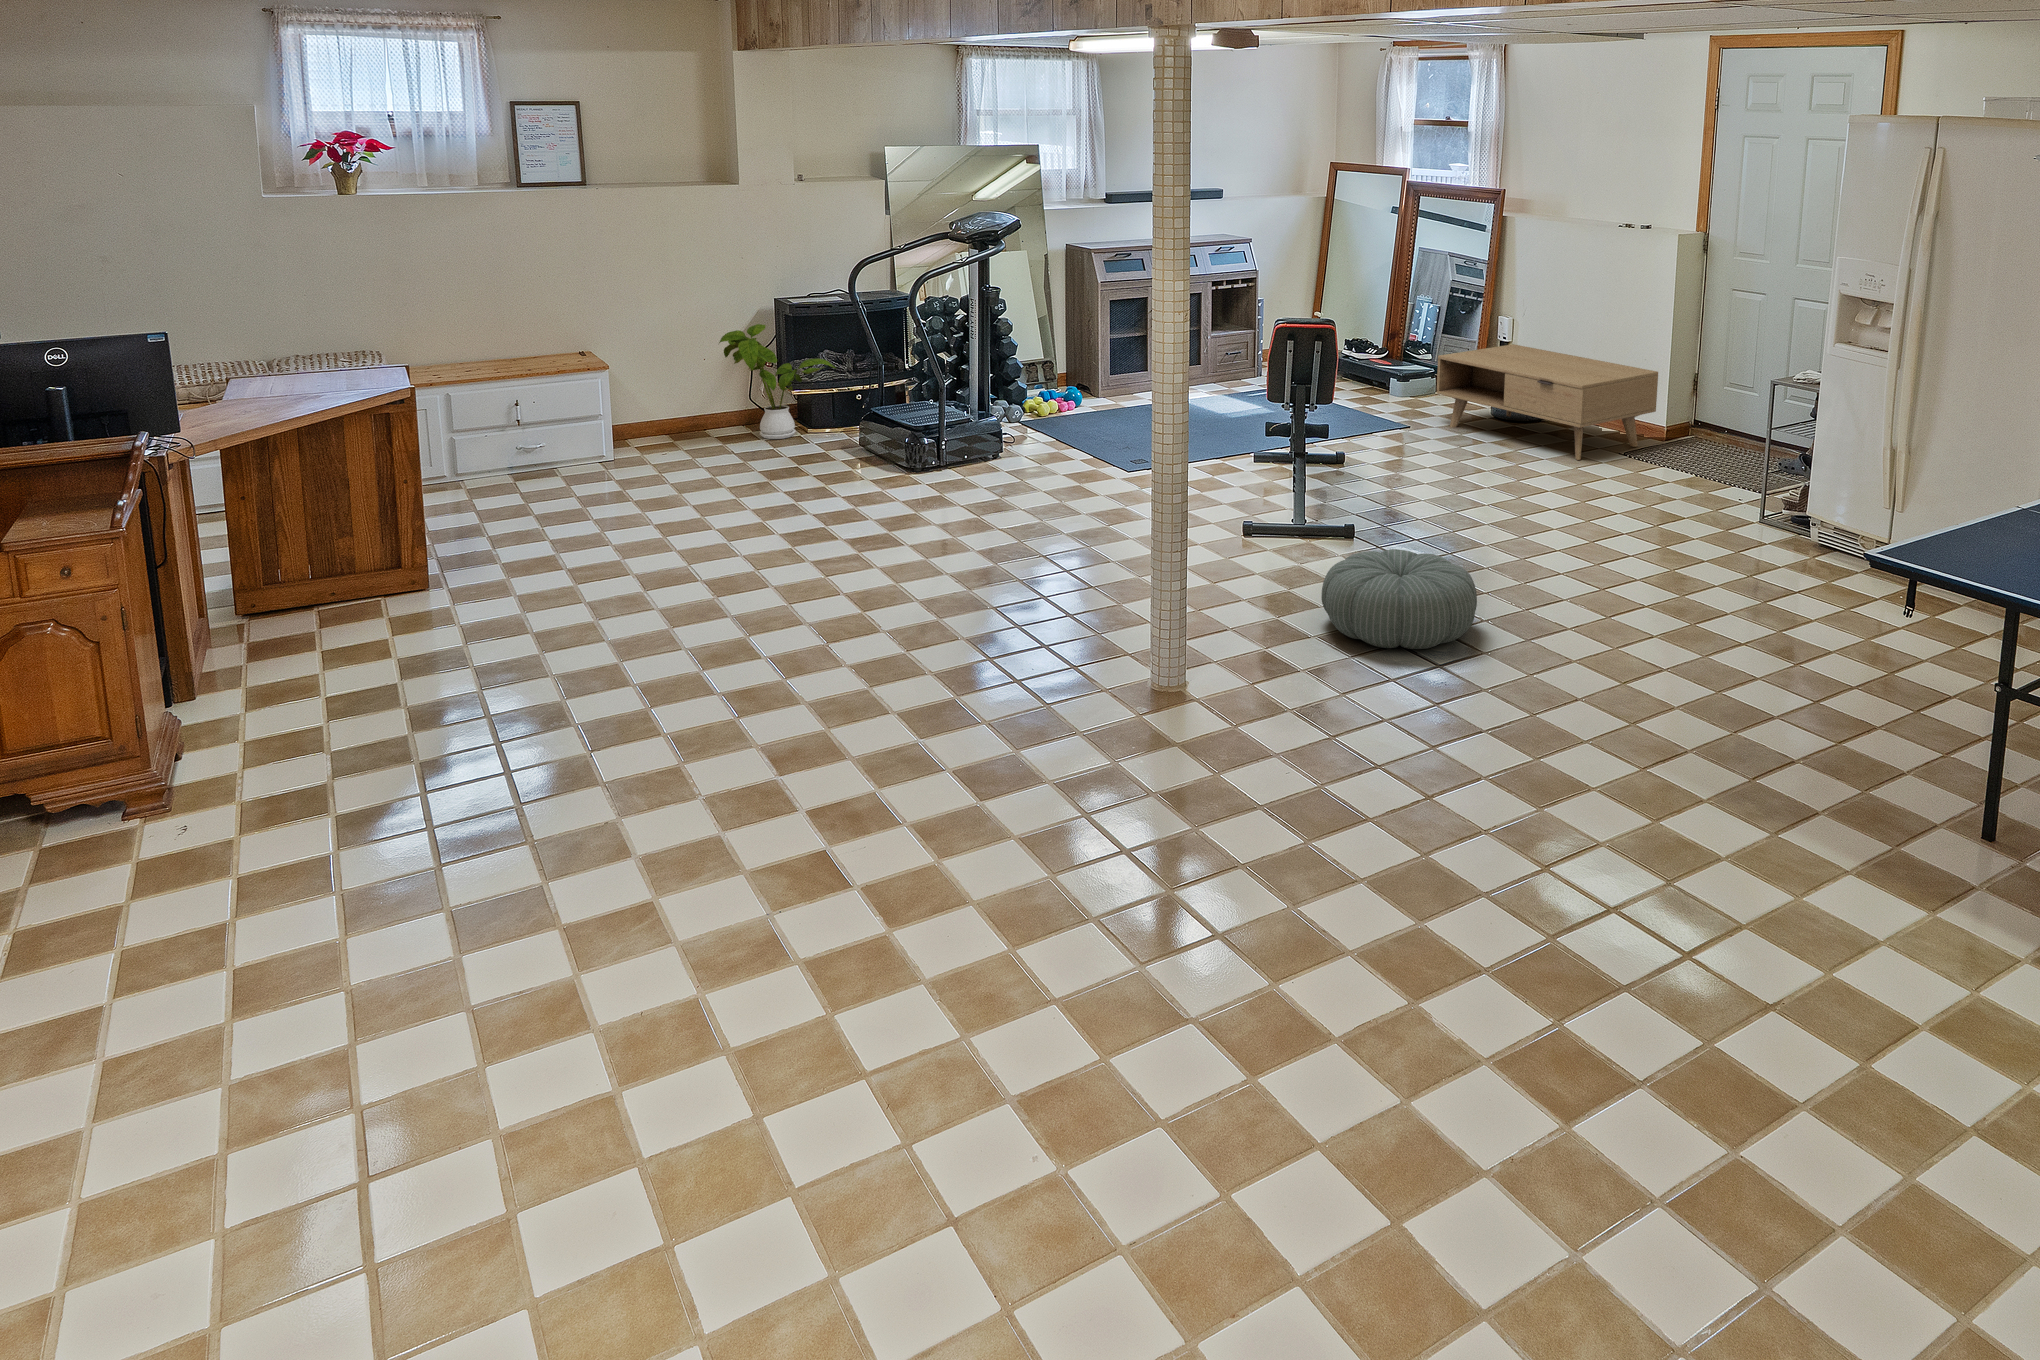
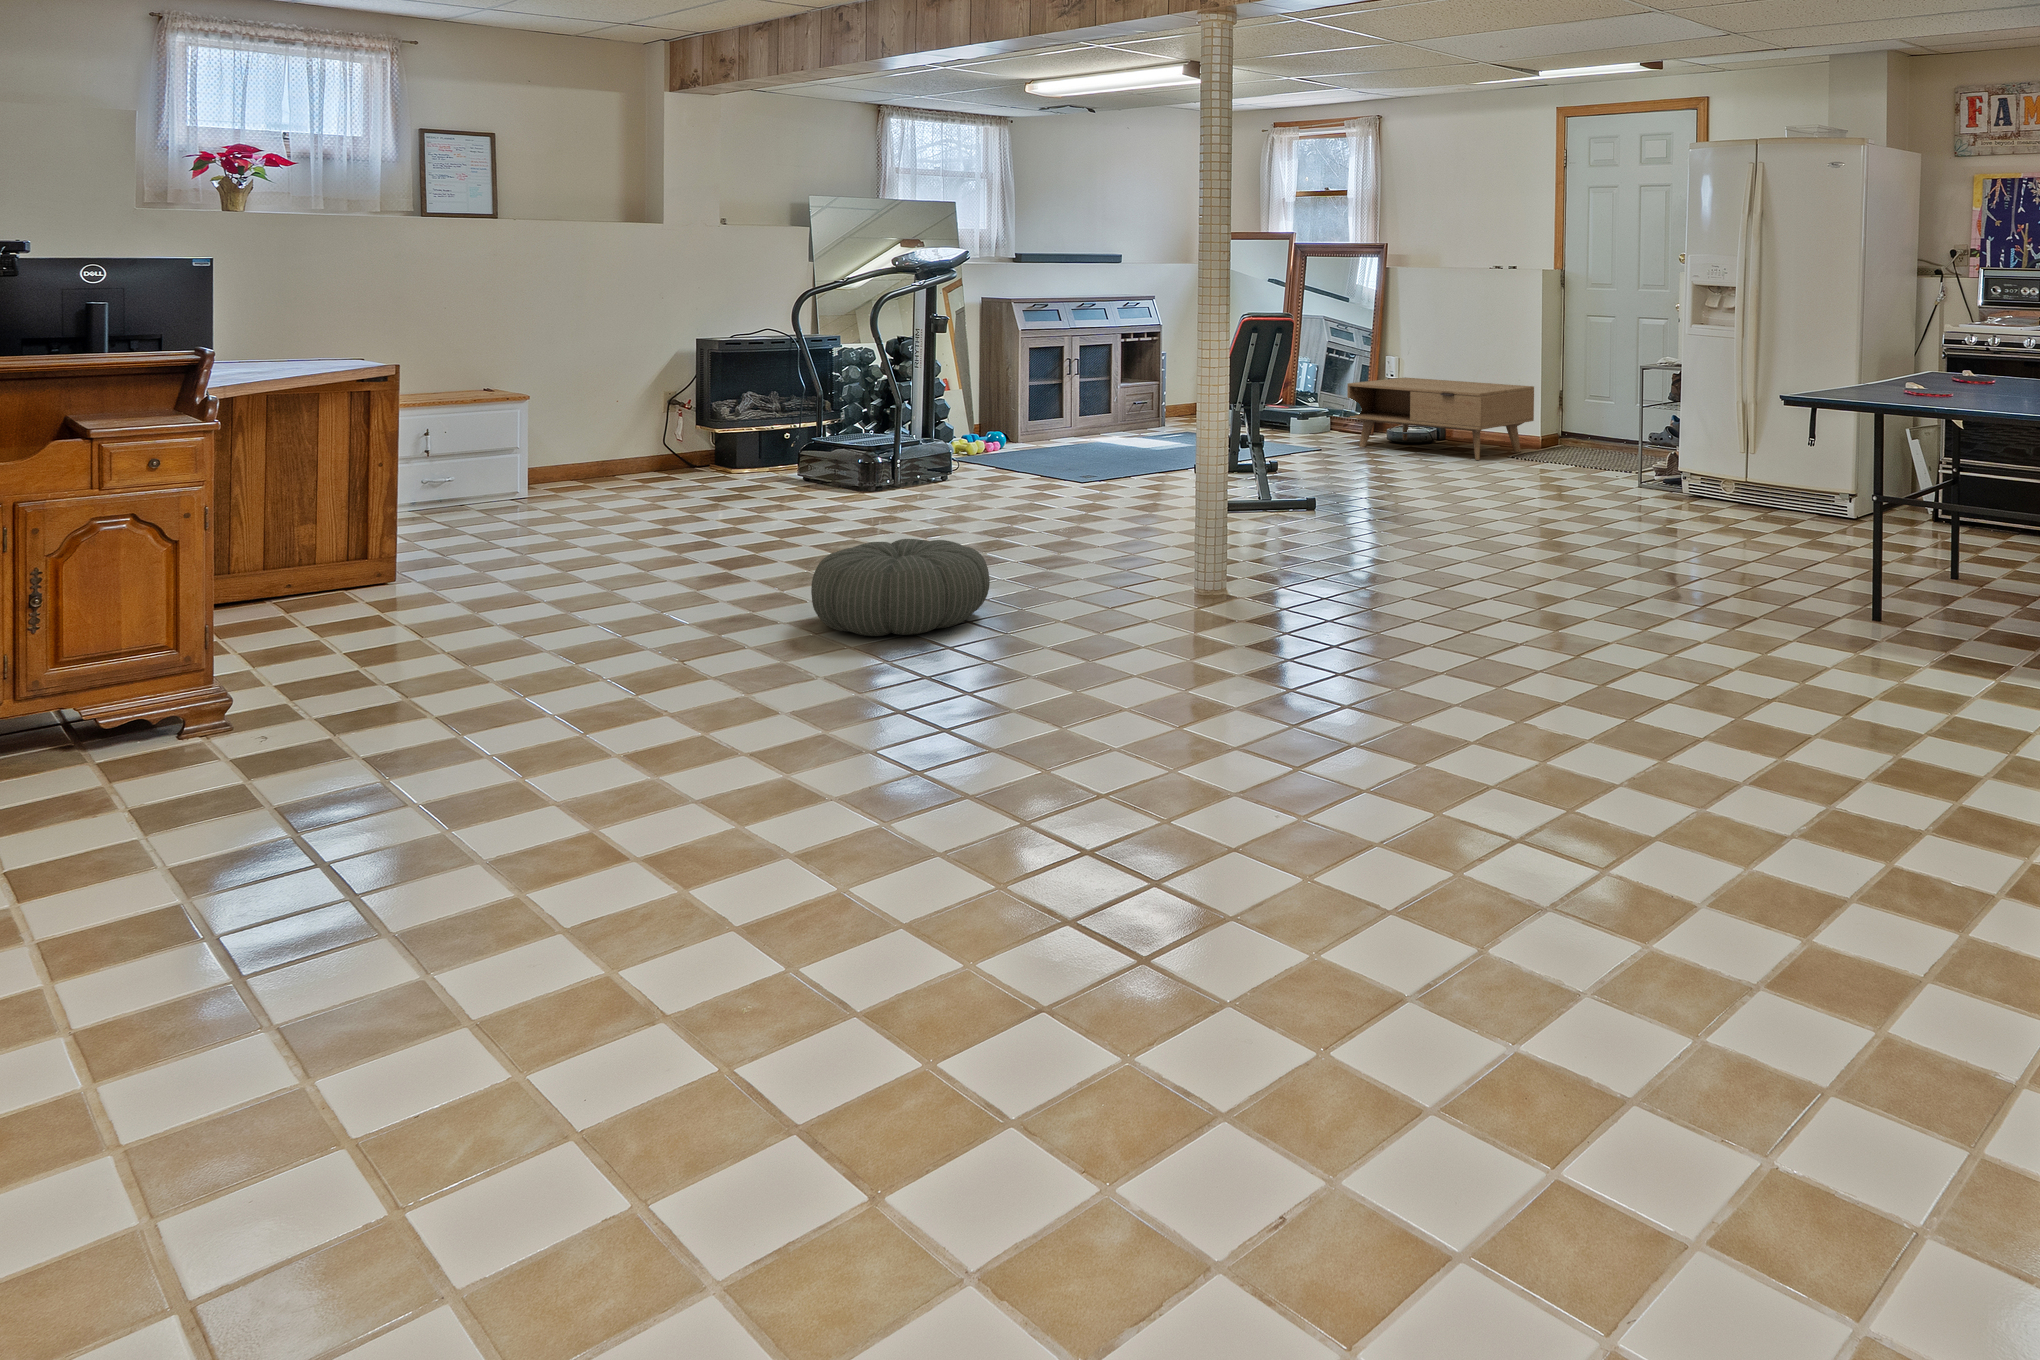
house plant: present [719,324,835,439] -> none [655,357,780,475]
pouf: present [1321,549,1477,649] -> present [811,539,990,636]

